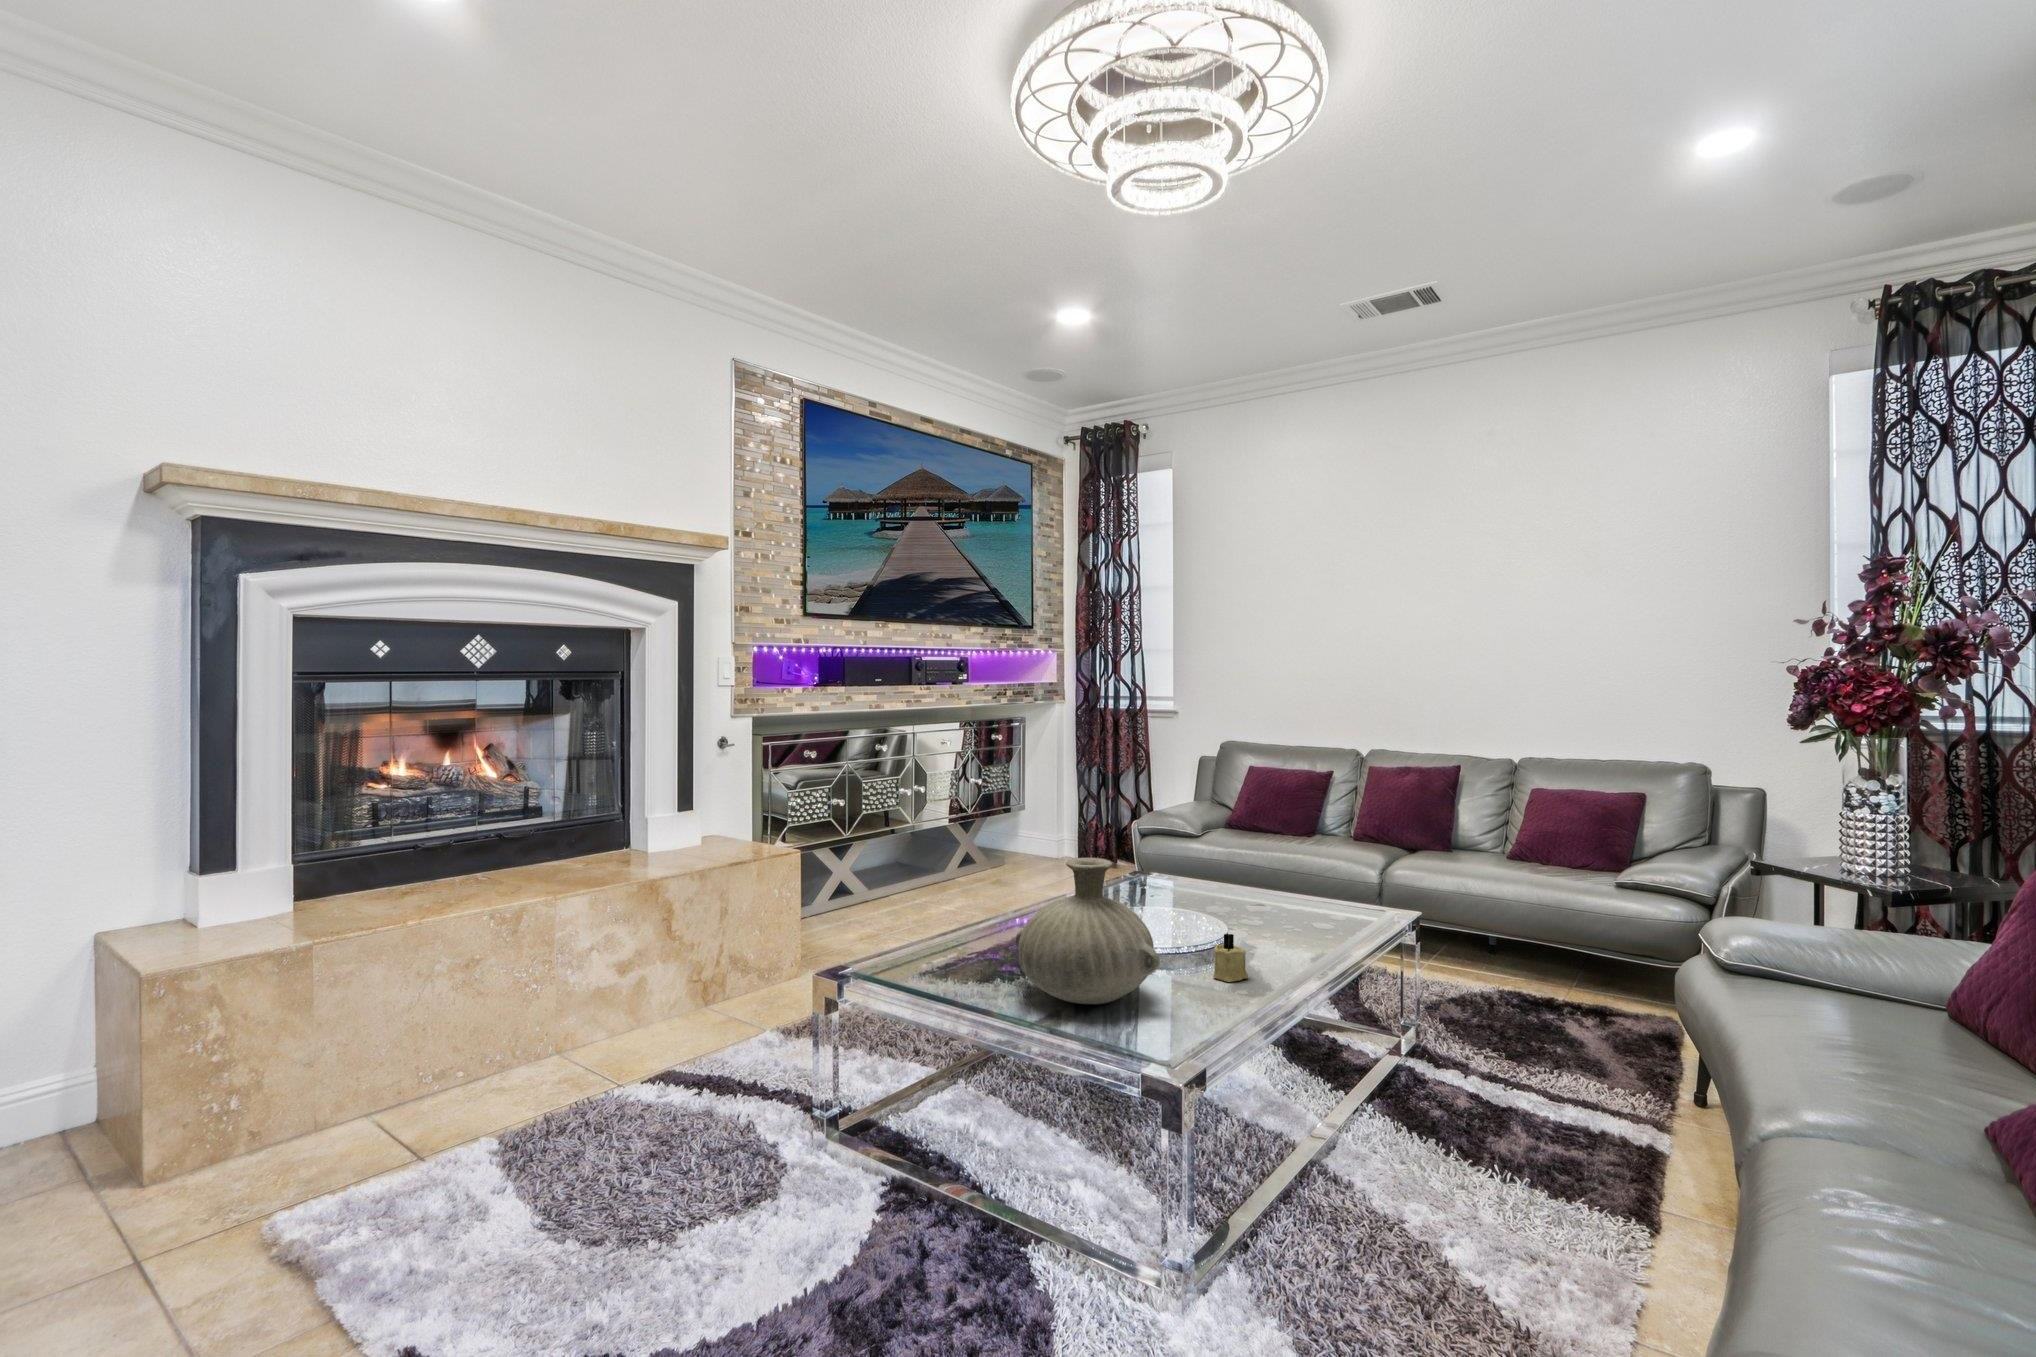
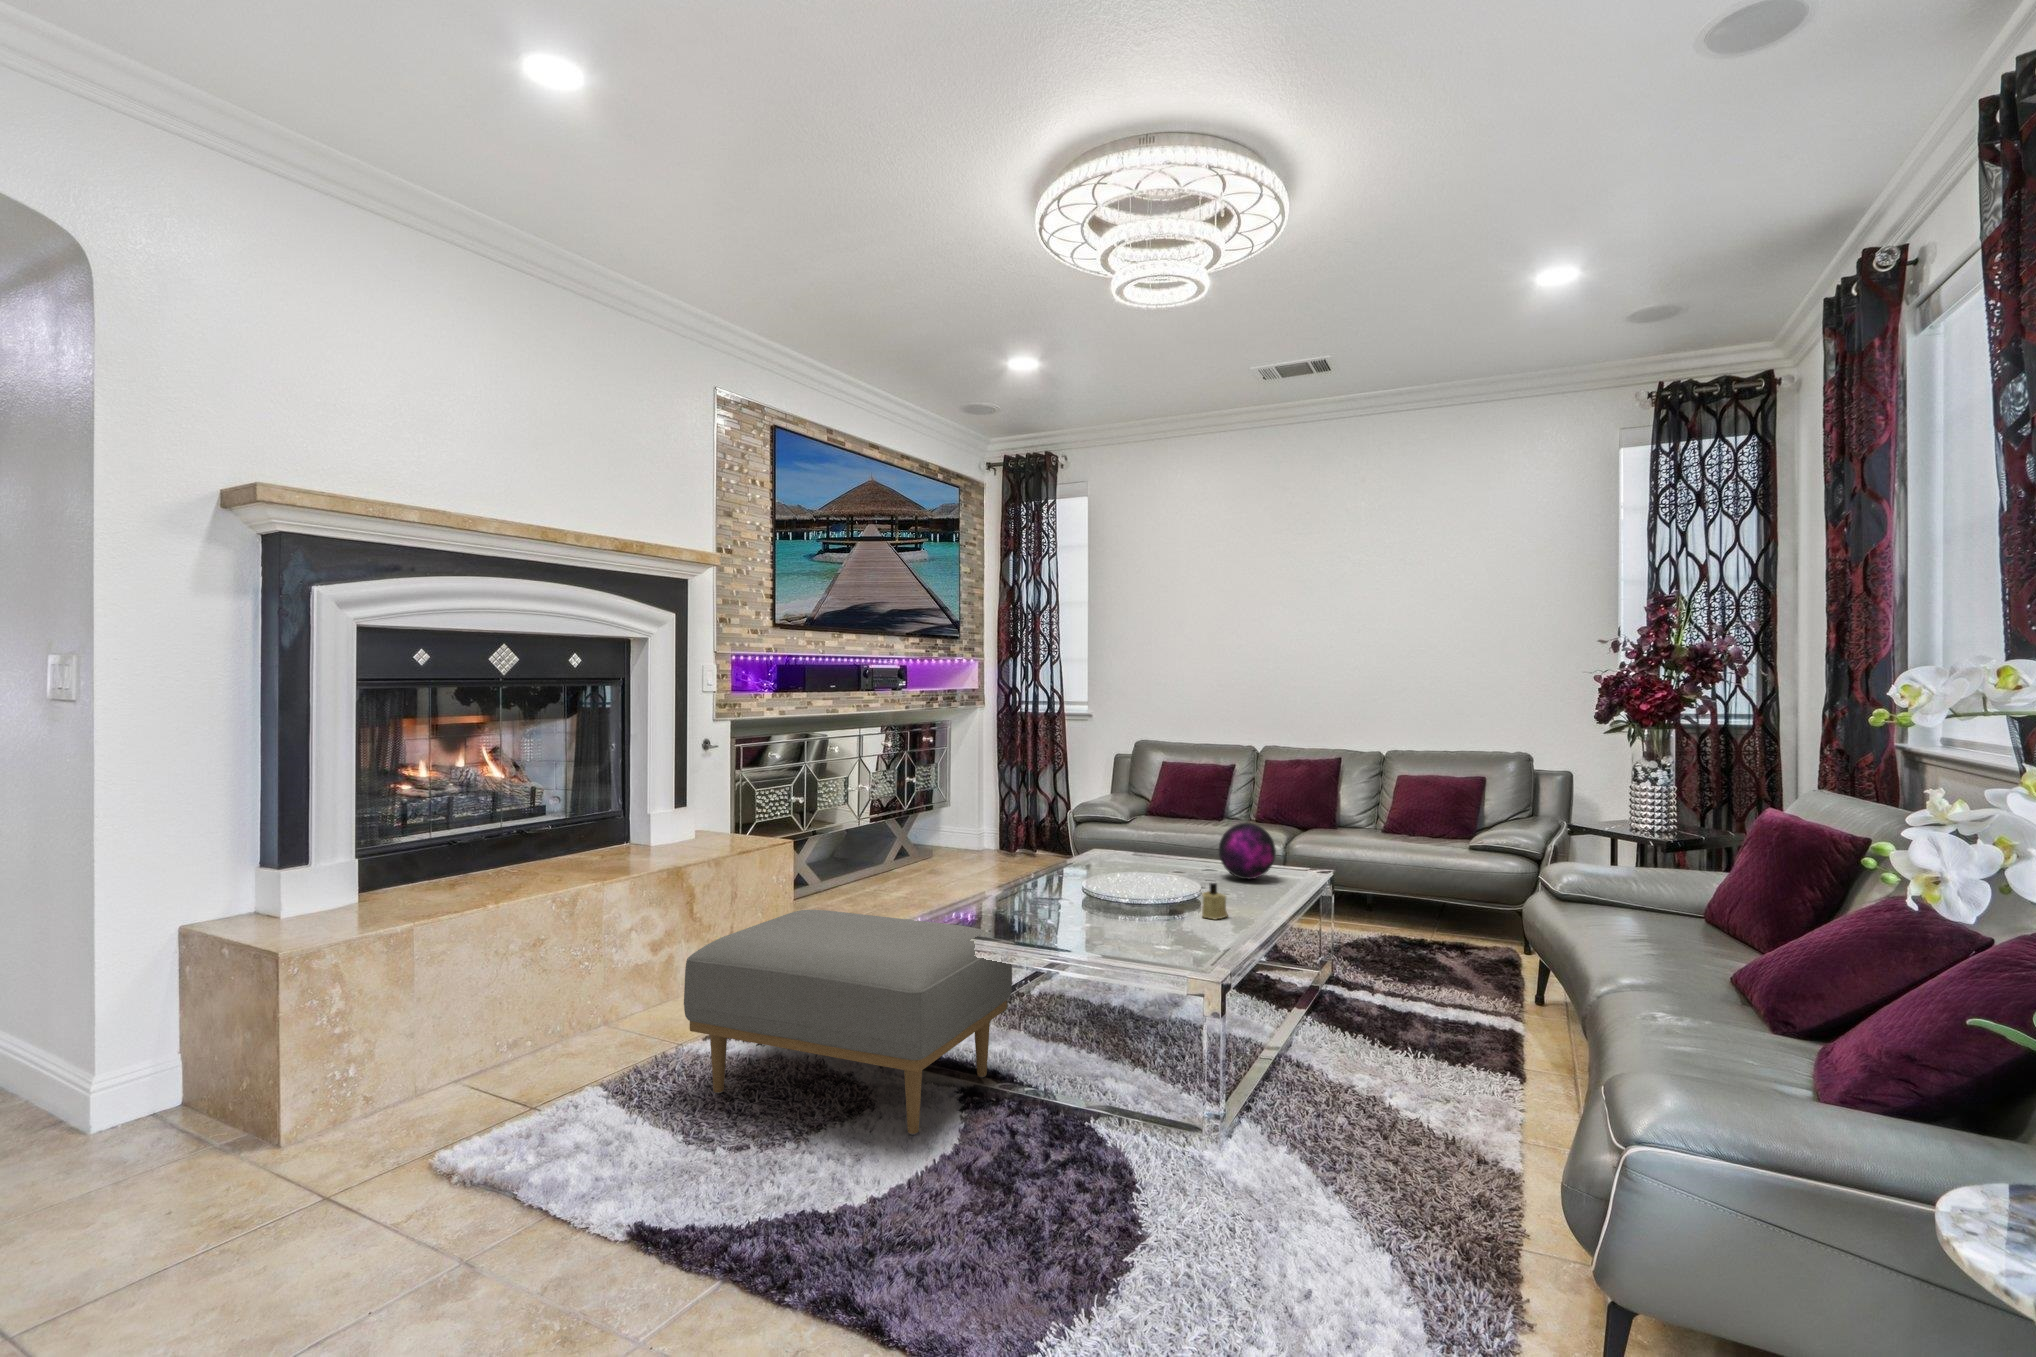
decorative orb: none [1267,850,1338,920] -> present [1219,823,1276,879]
vase: present [1016,858,1160,1004] -> none [1055,824,1177,936]
ottoman: none [567,944,963,1252] -> present [684,910,1012,1135]

